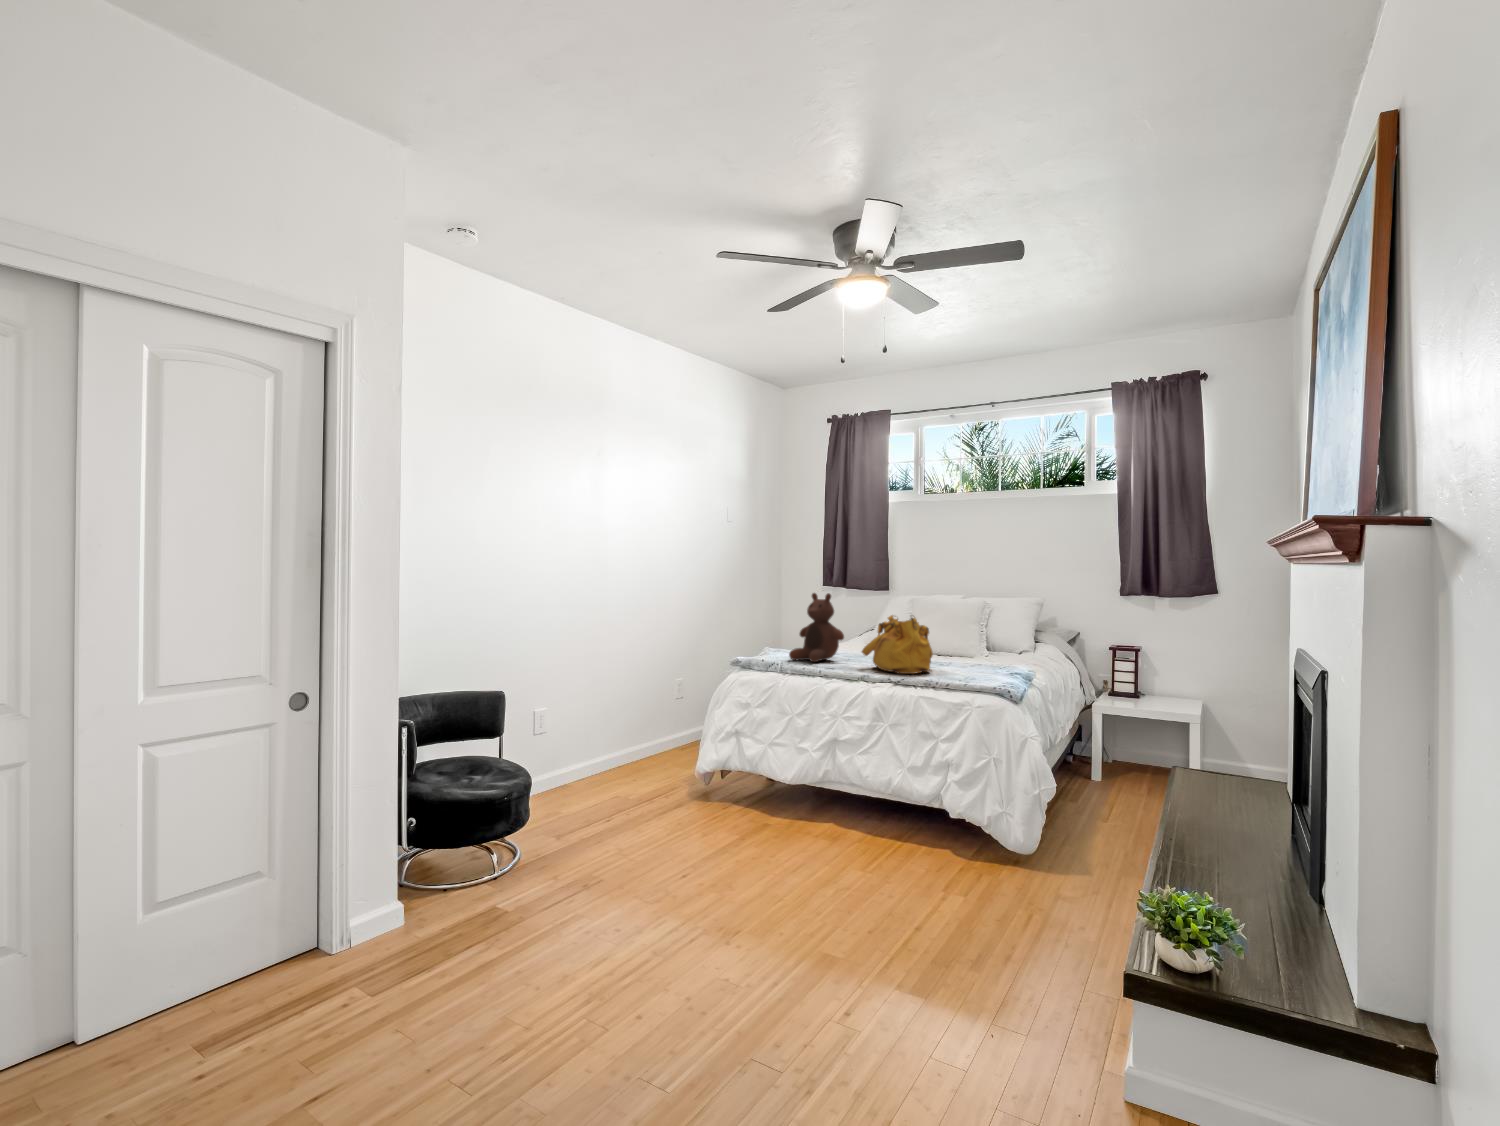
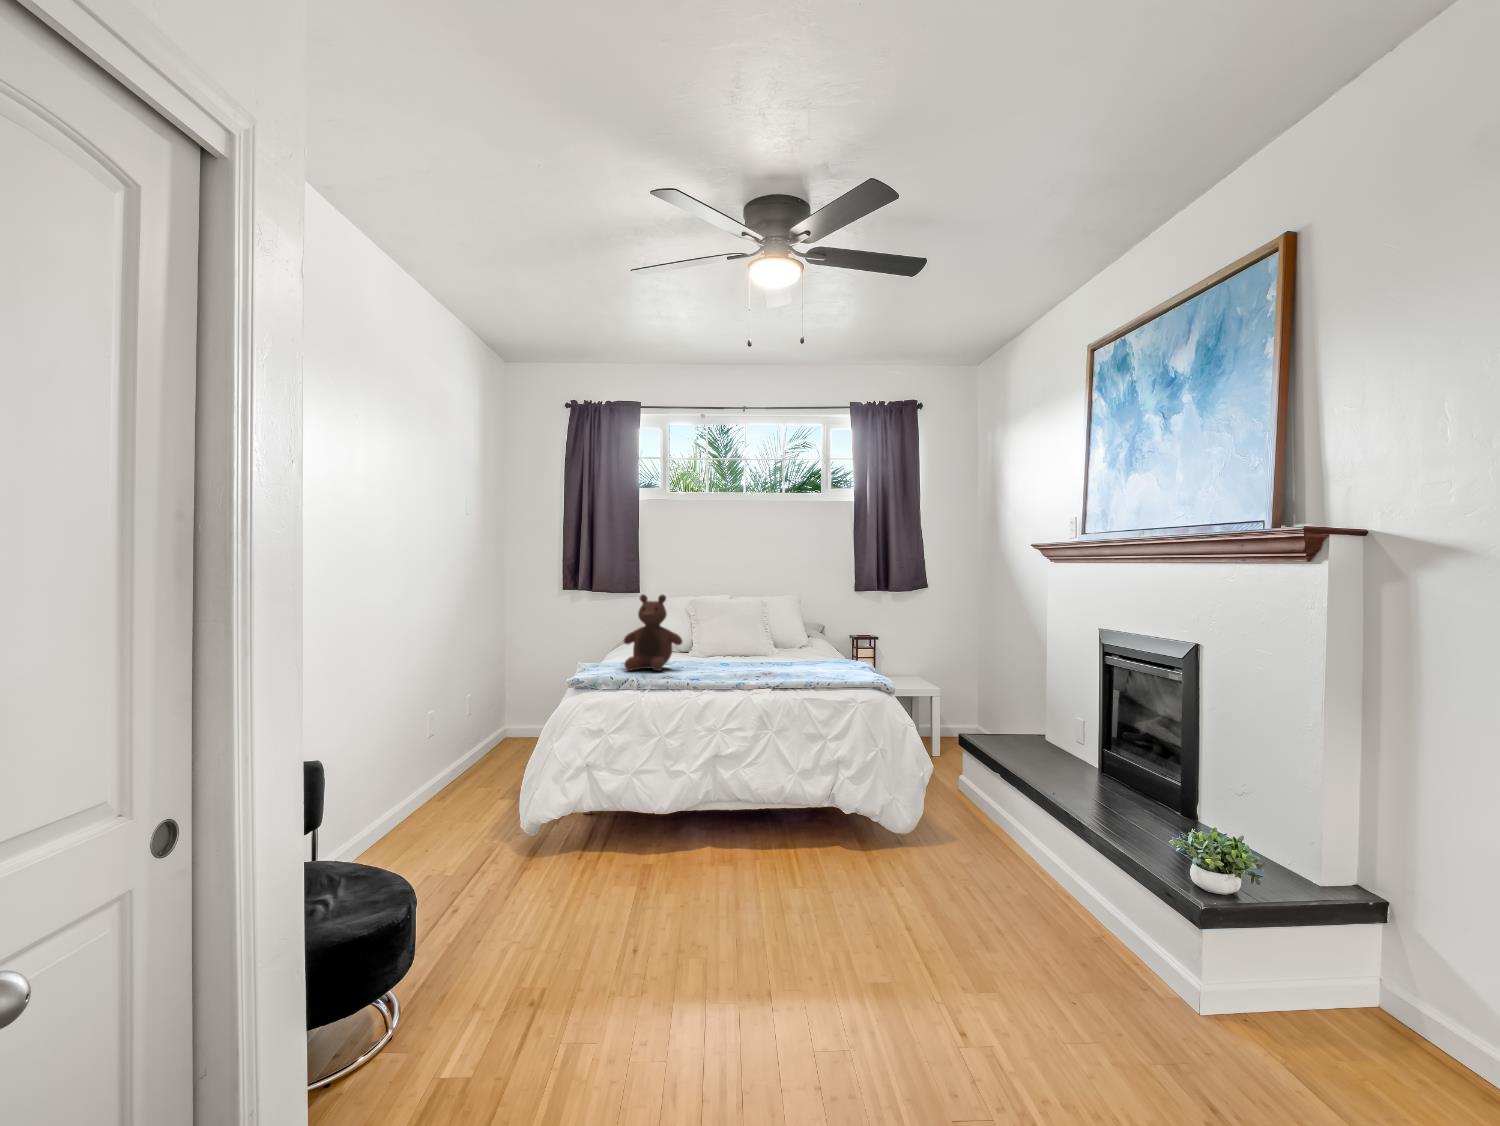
handbag: present [862,615,933,674] -> none [720,615,791,676]

